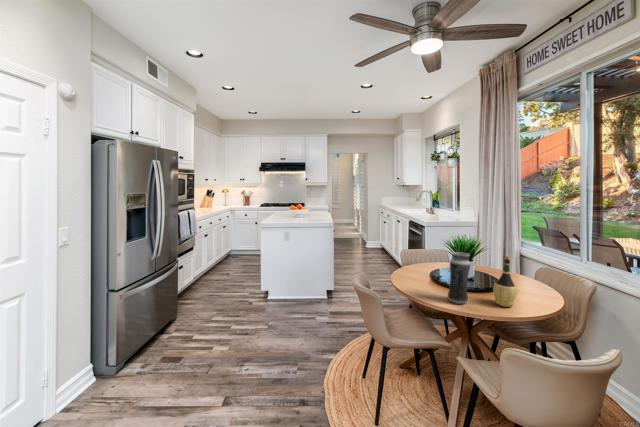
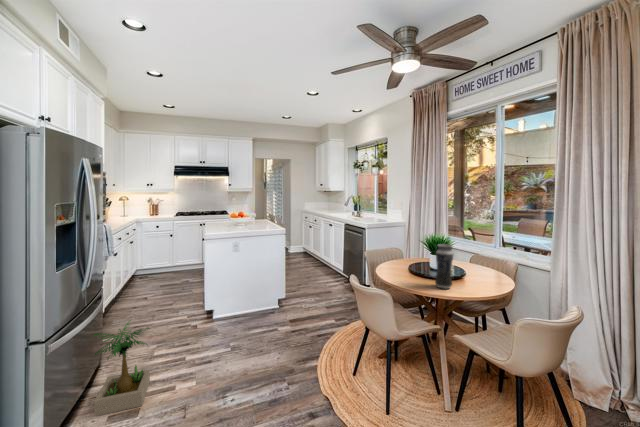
wine bottle: present [493,256,517,307] -> none [467,244,485,286]
potted plant: none [152,288,201,357] -> present [94,320,150,416]

